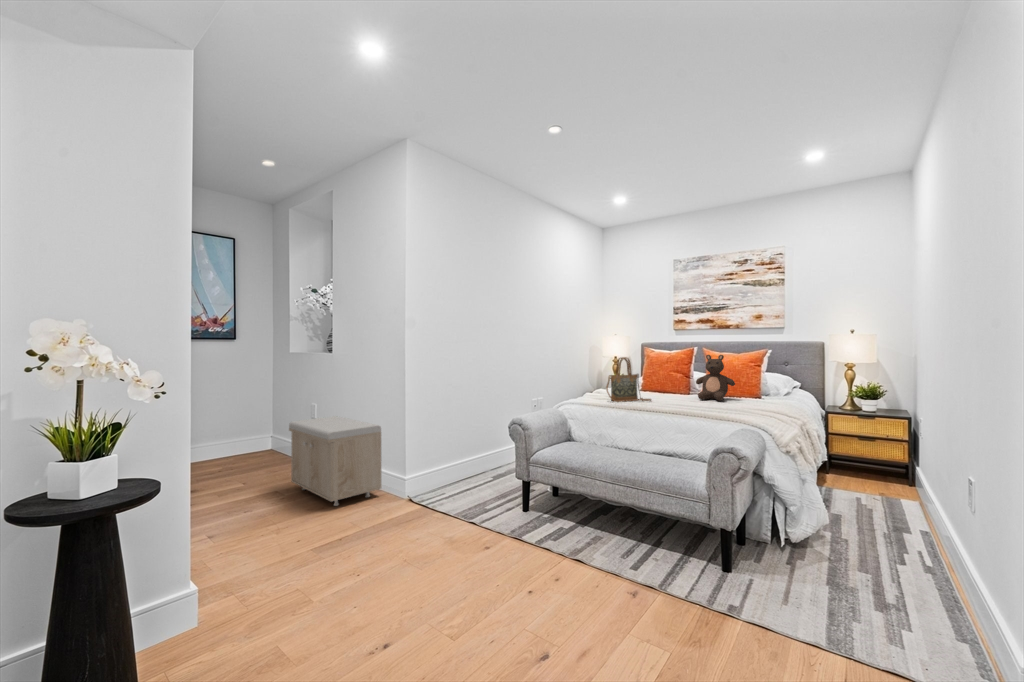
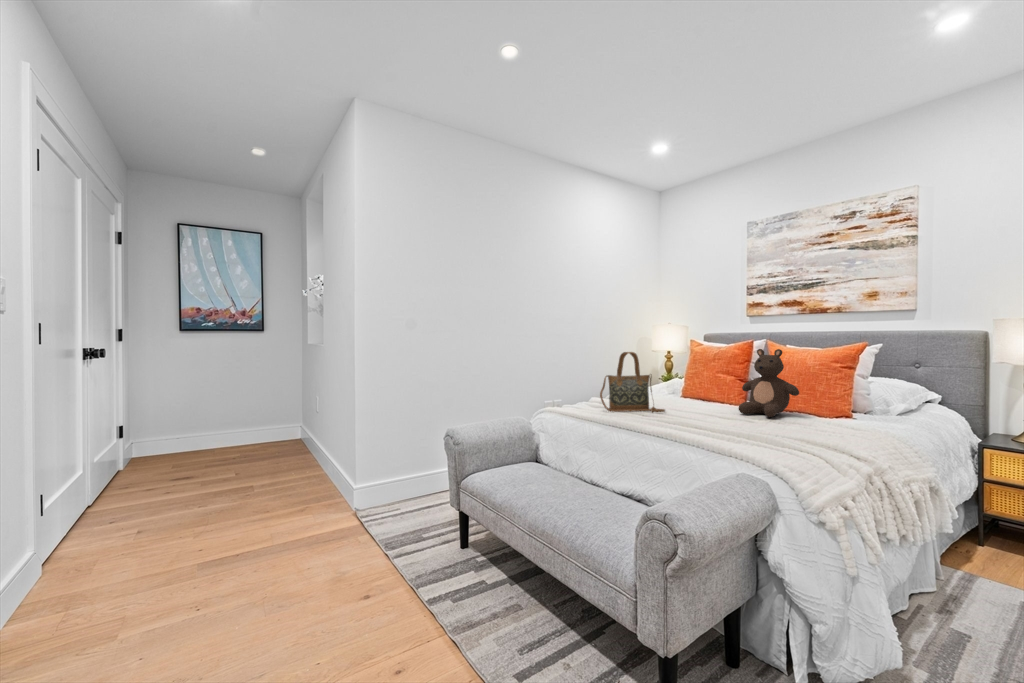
storage bench: present [289,416,381,506] -> none [262,412,333,512]

